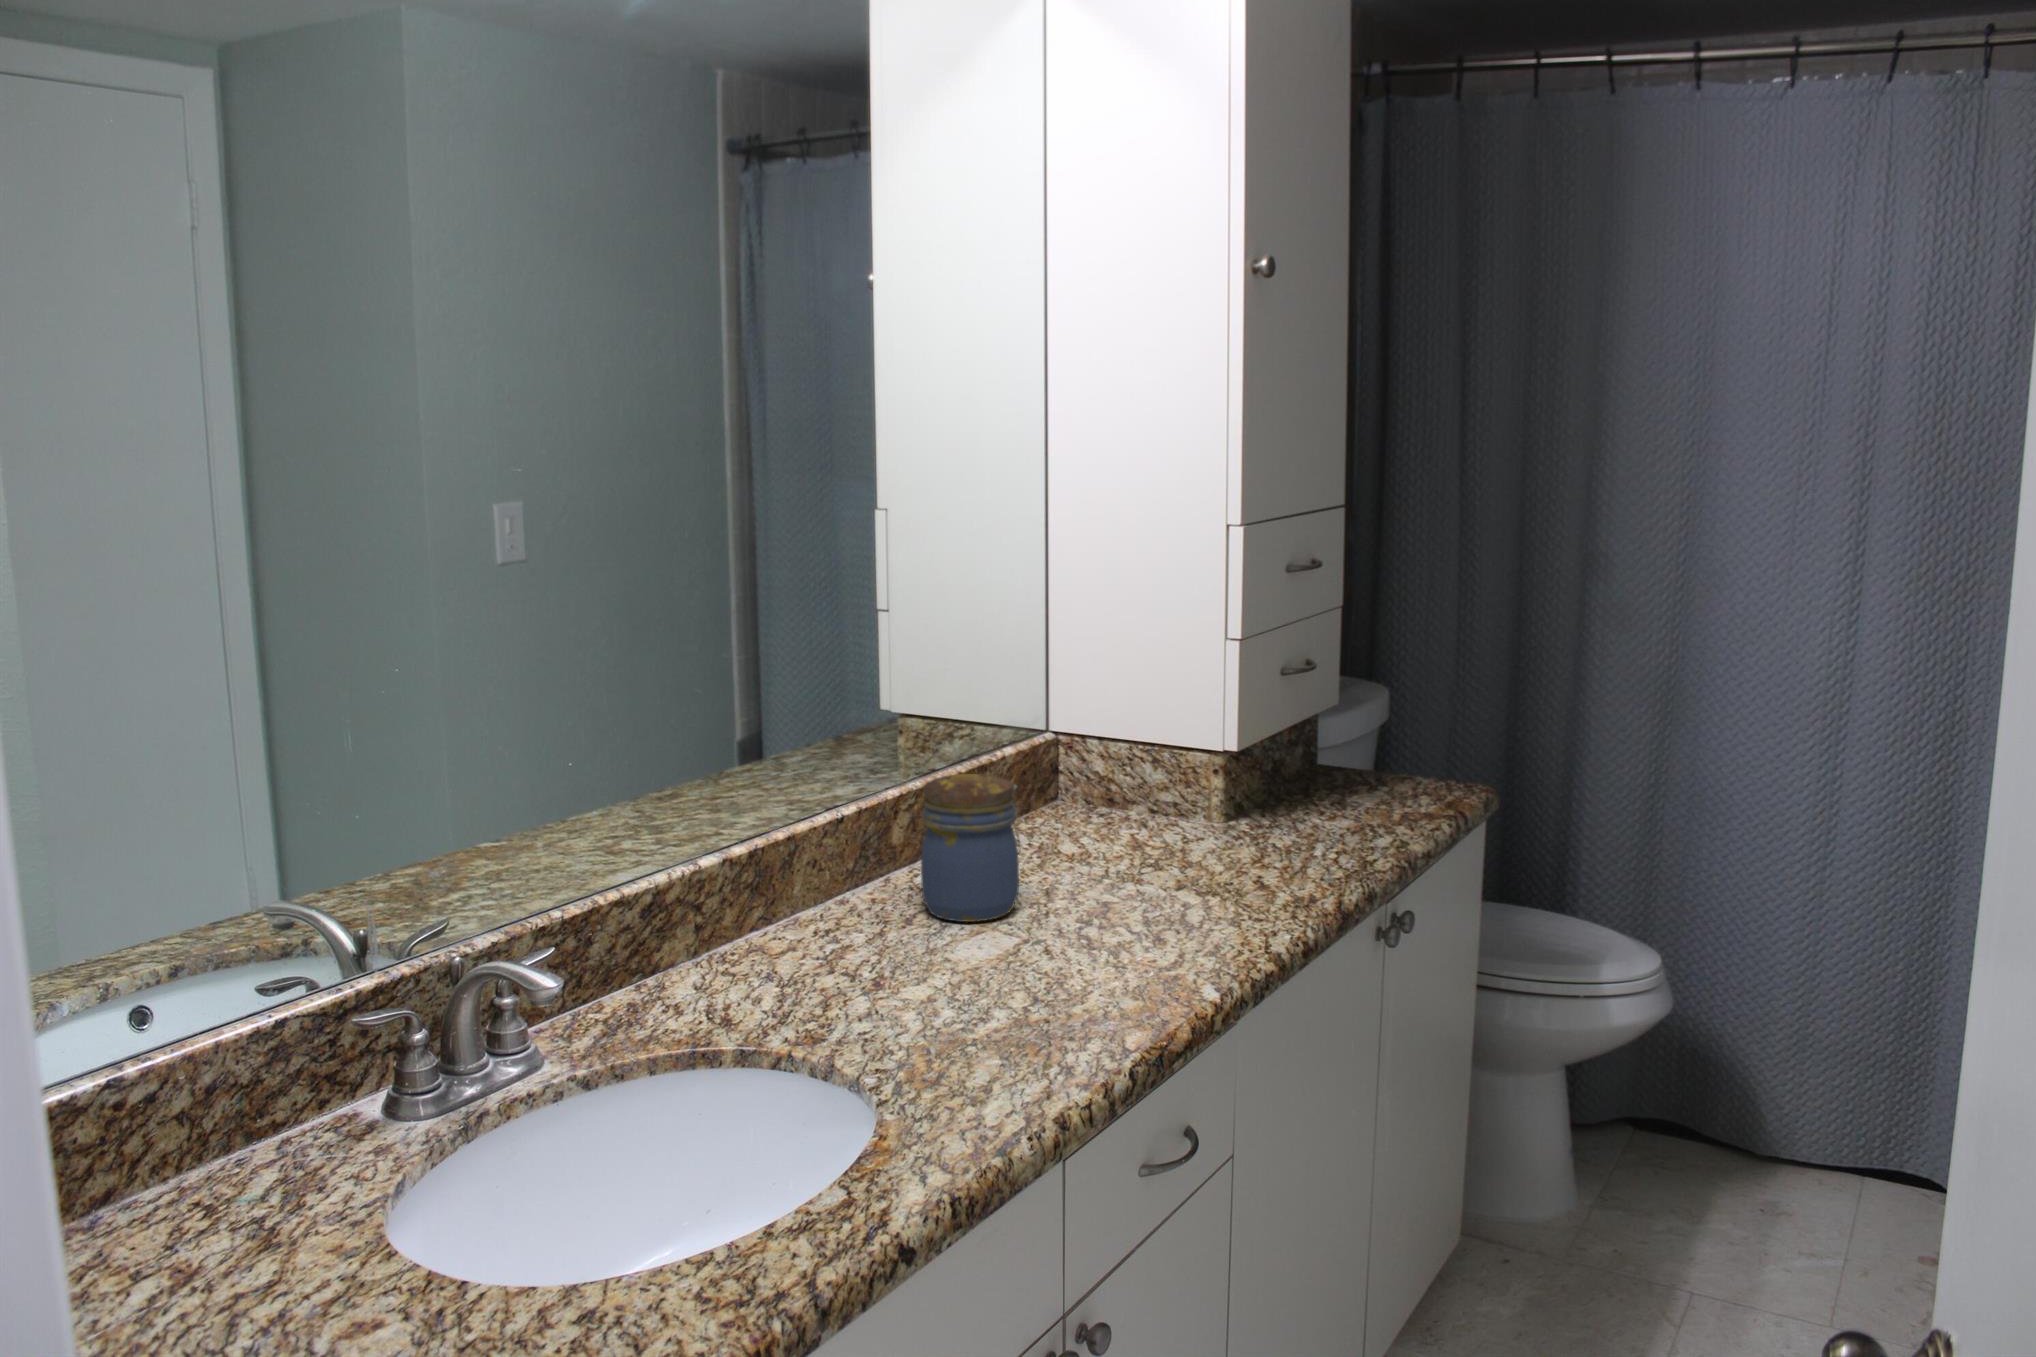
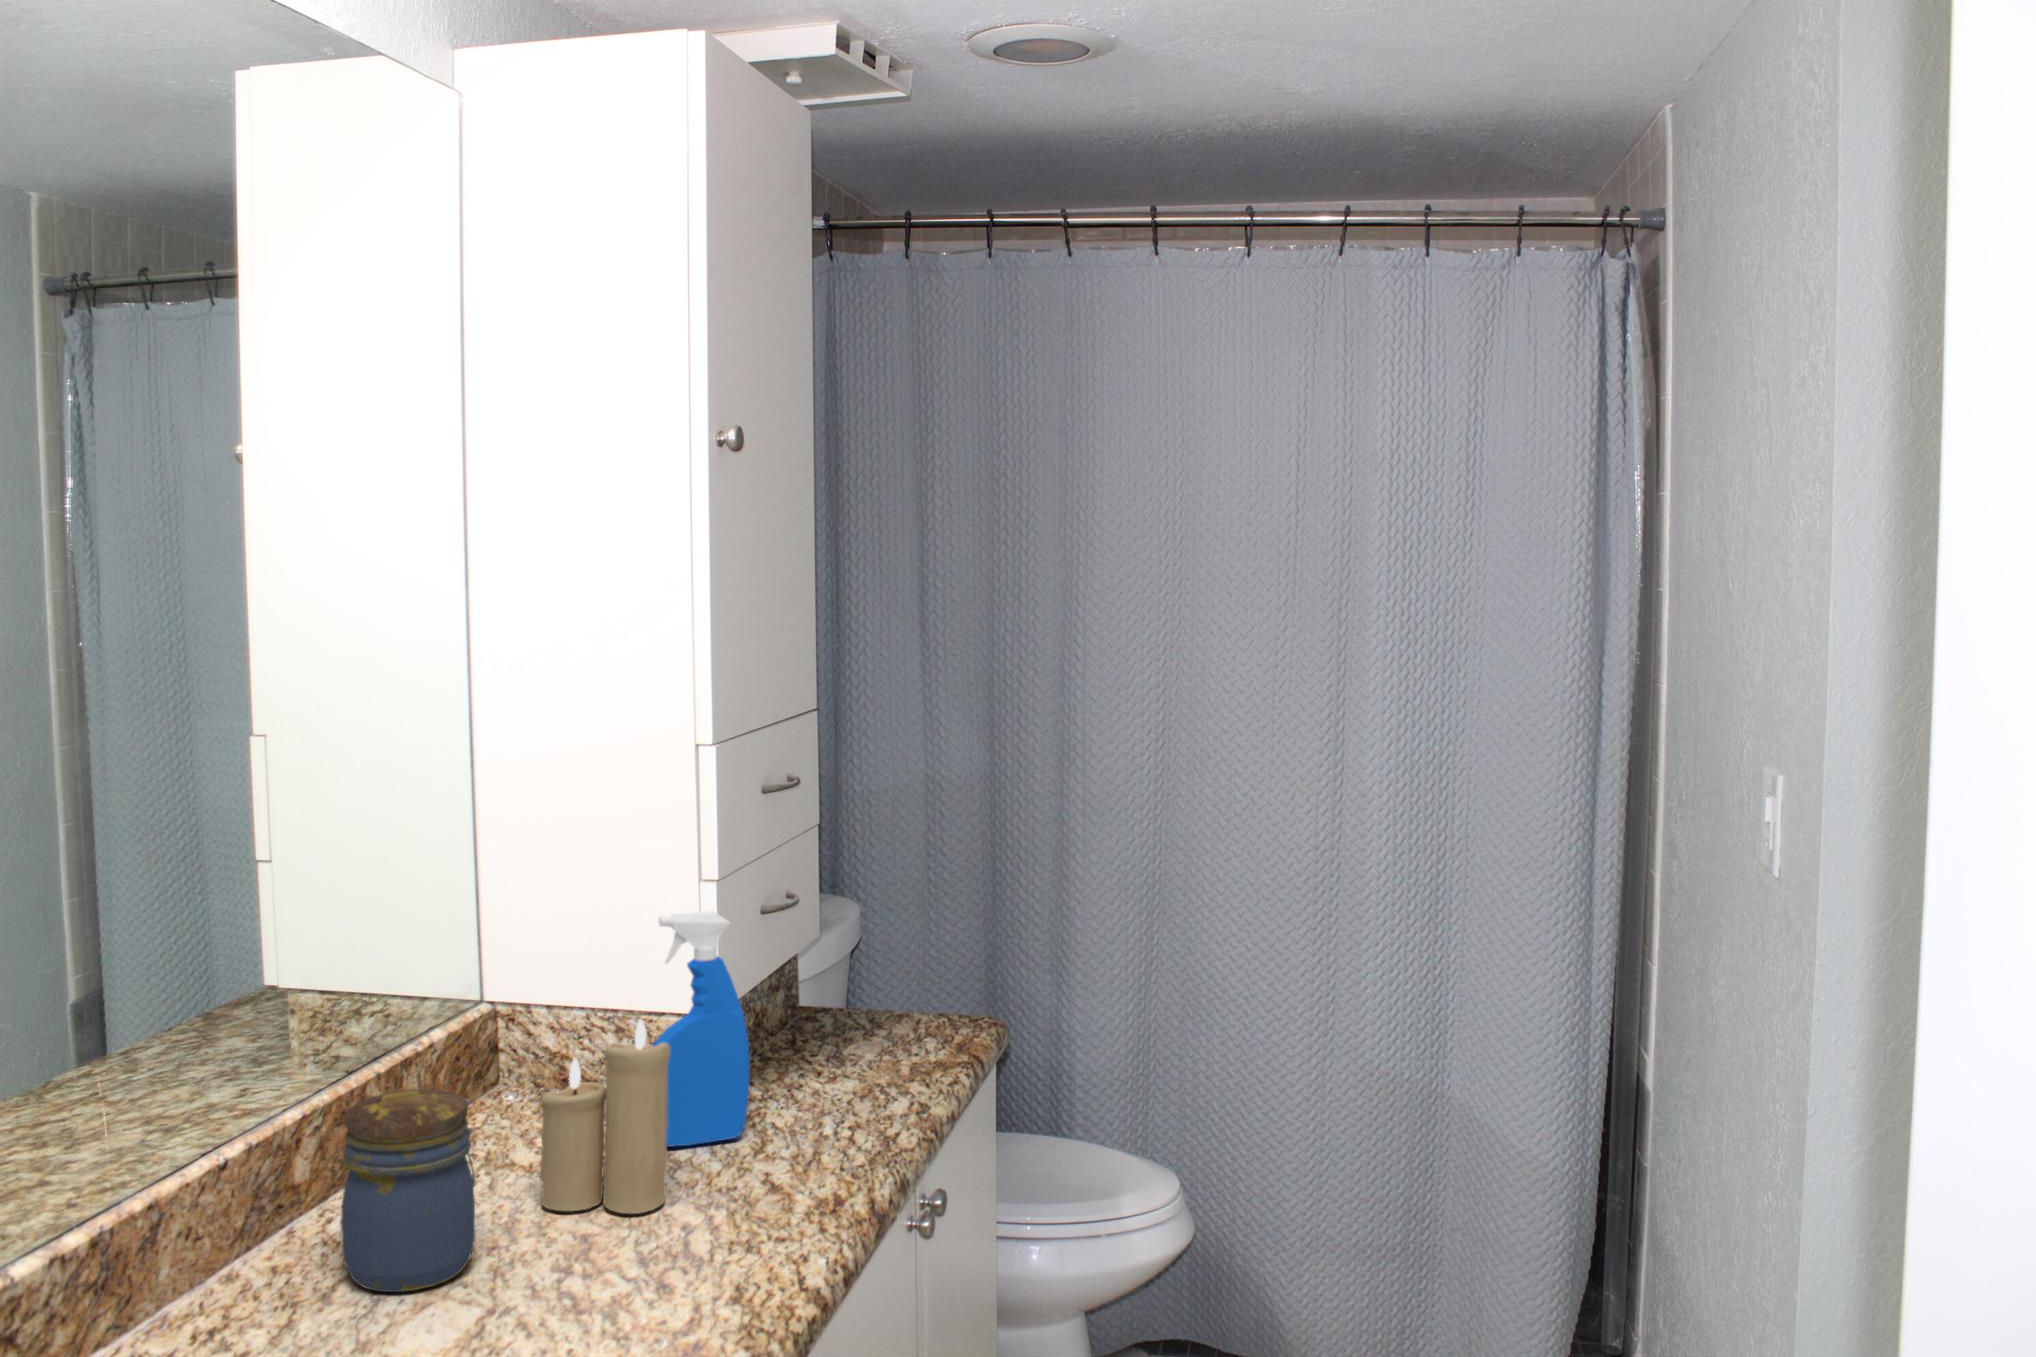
spray bottle: none [1166,659,1253,853] -> present [652,912,750,1147]
candle: none [1074,736,1177,892] -> present [540,1019,670,1214]

